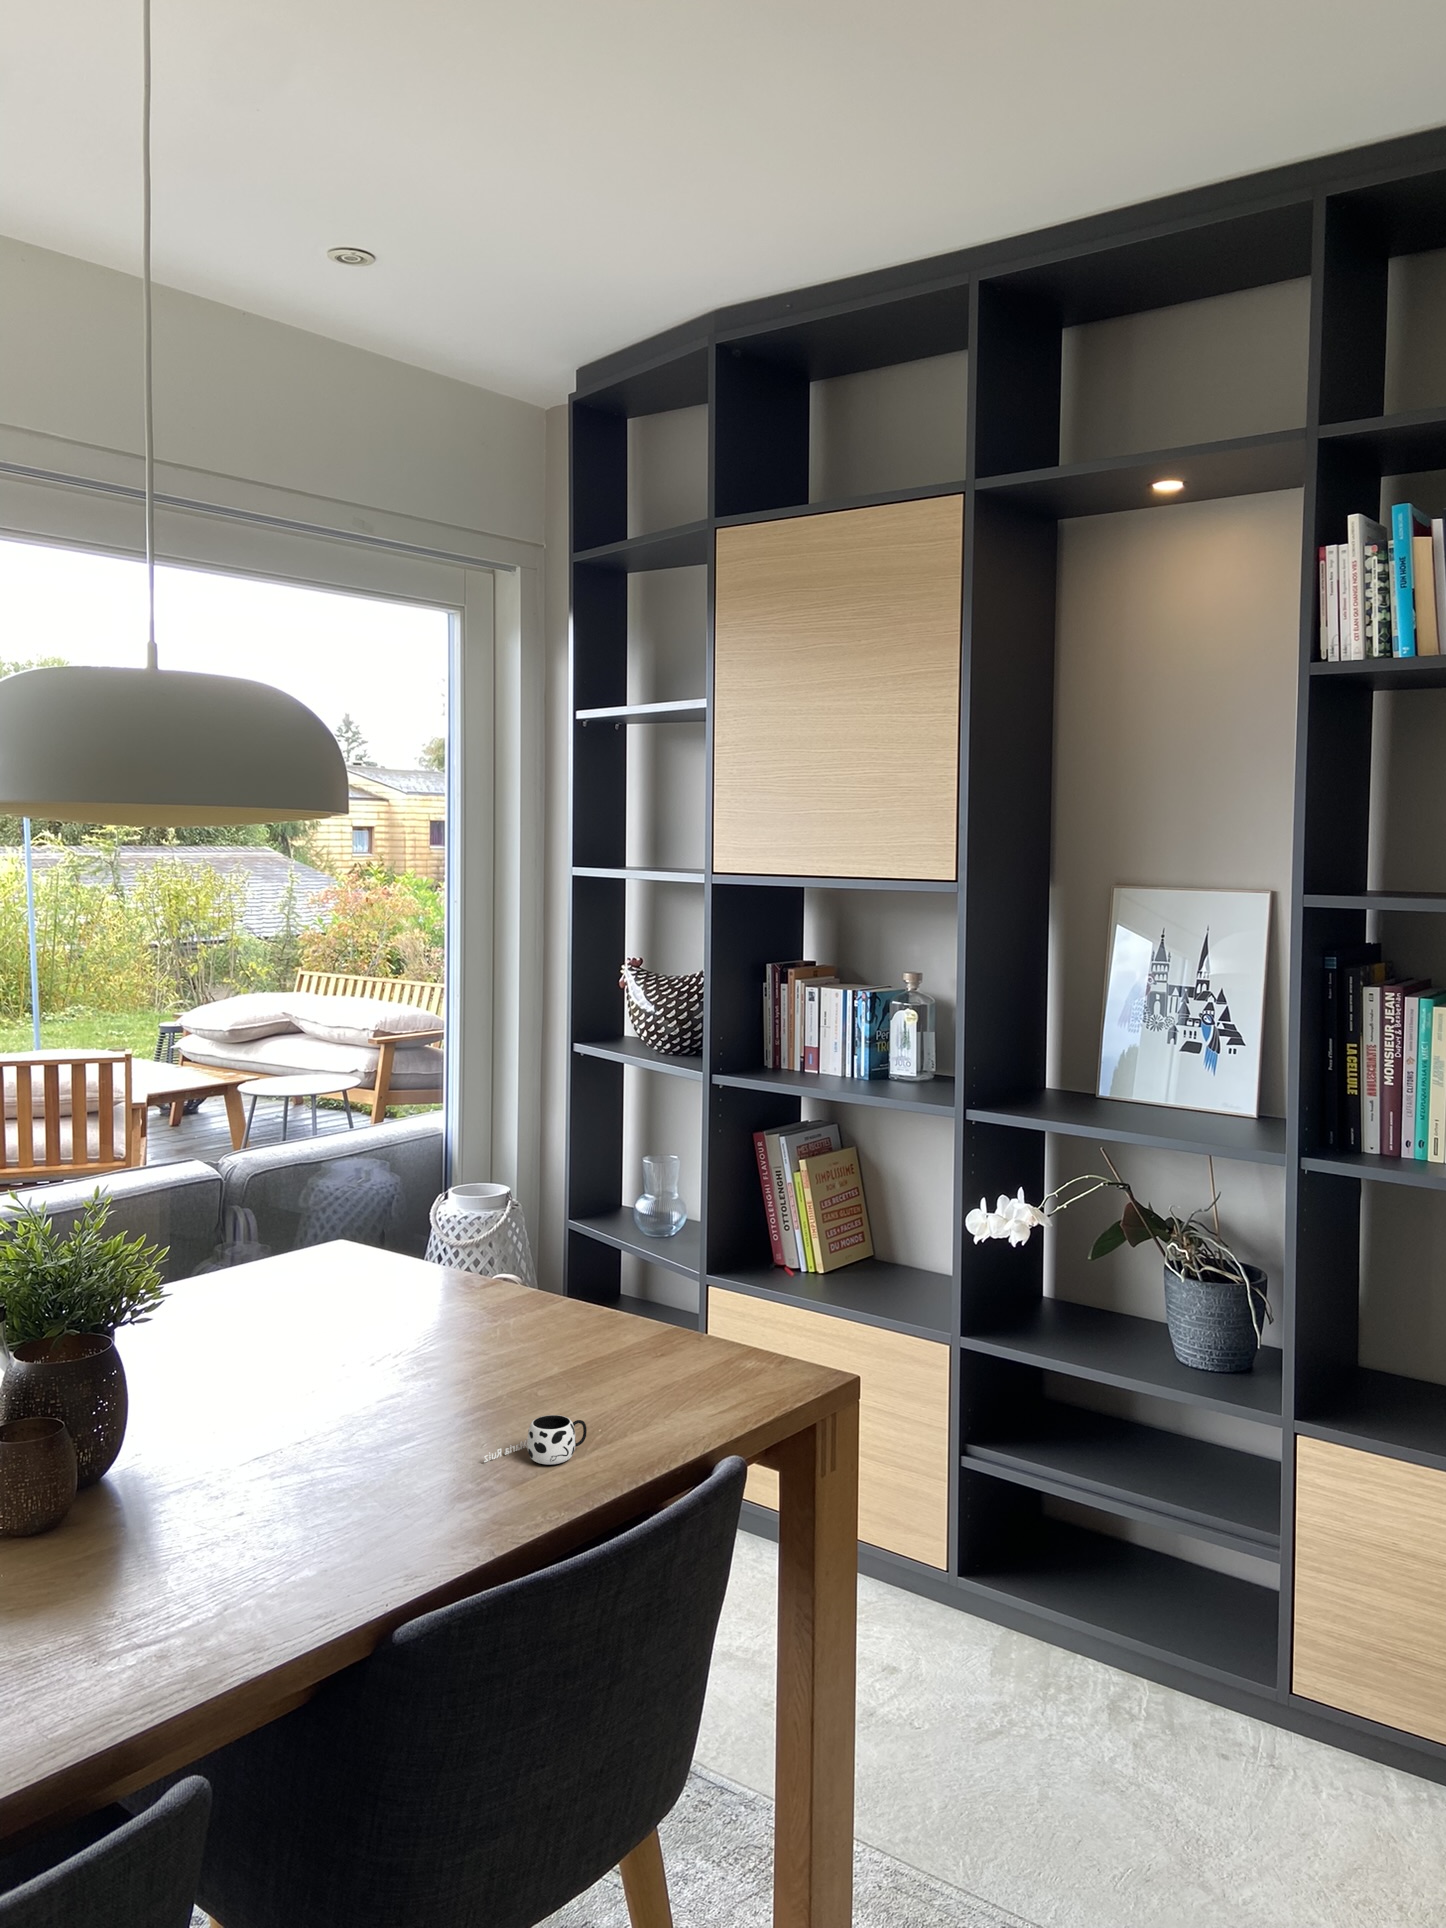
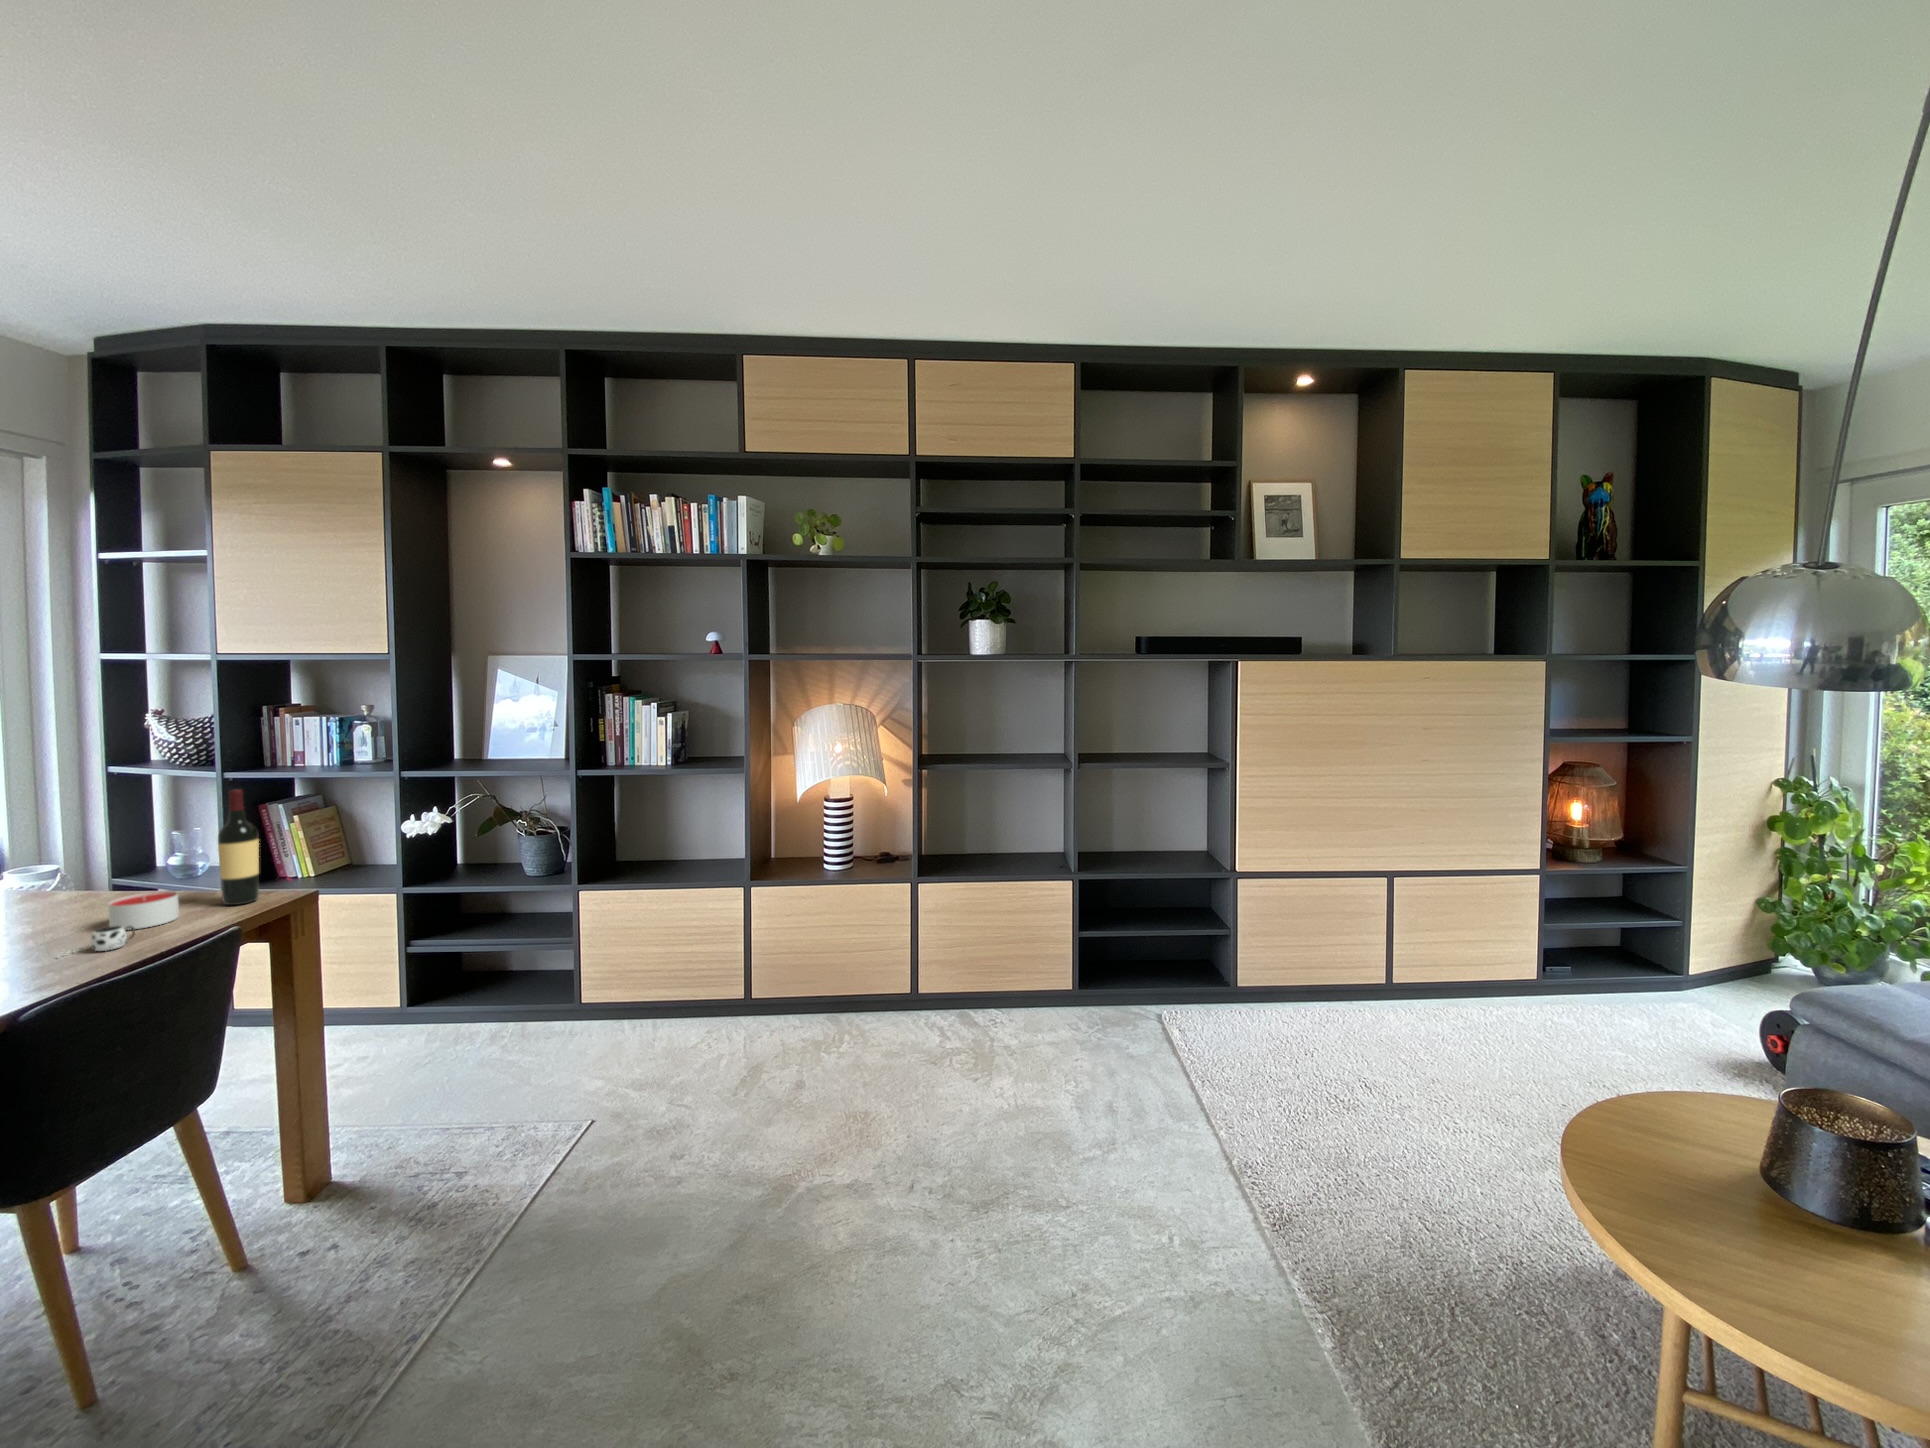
wine bottle: none [707,1159,766,1388] -> present [218,789,259,905]
candle: none [556,1337,648,1414] -> present [108,891,179,930]

